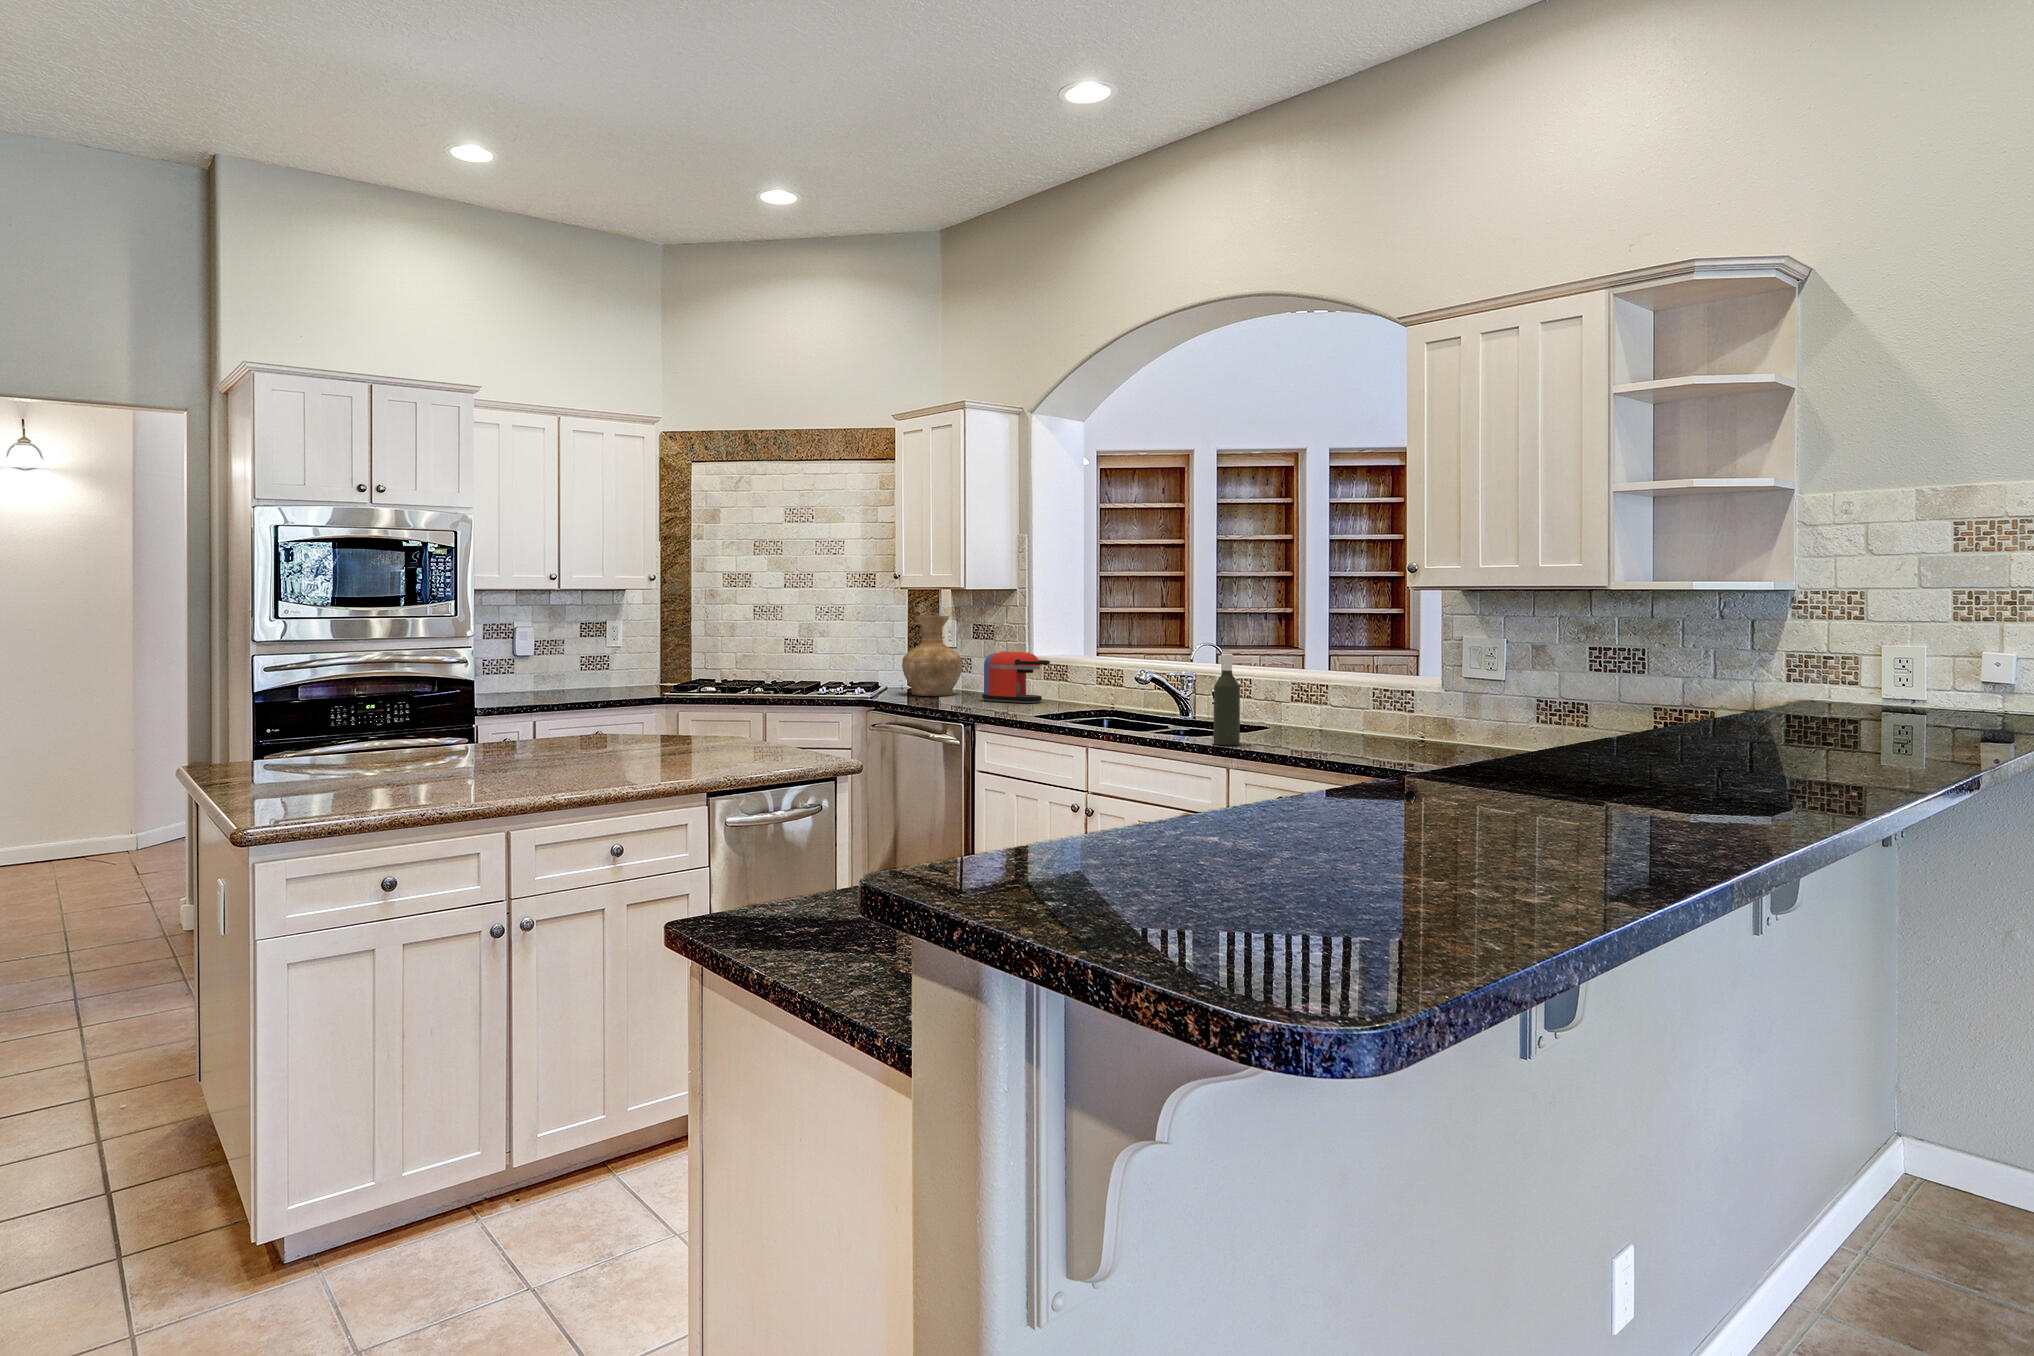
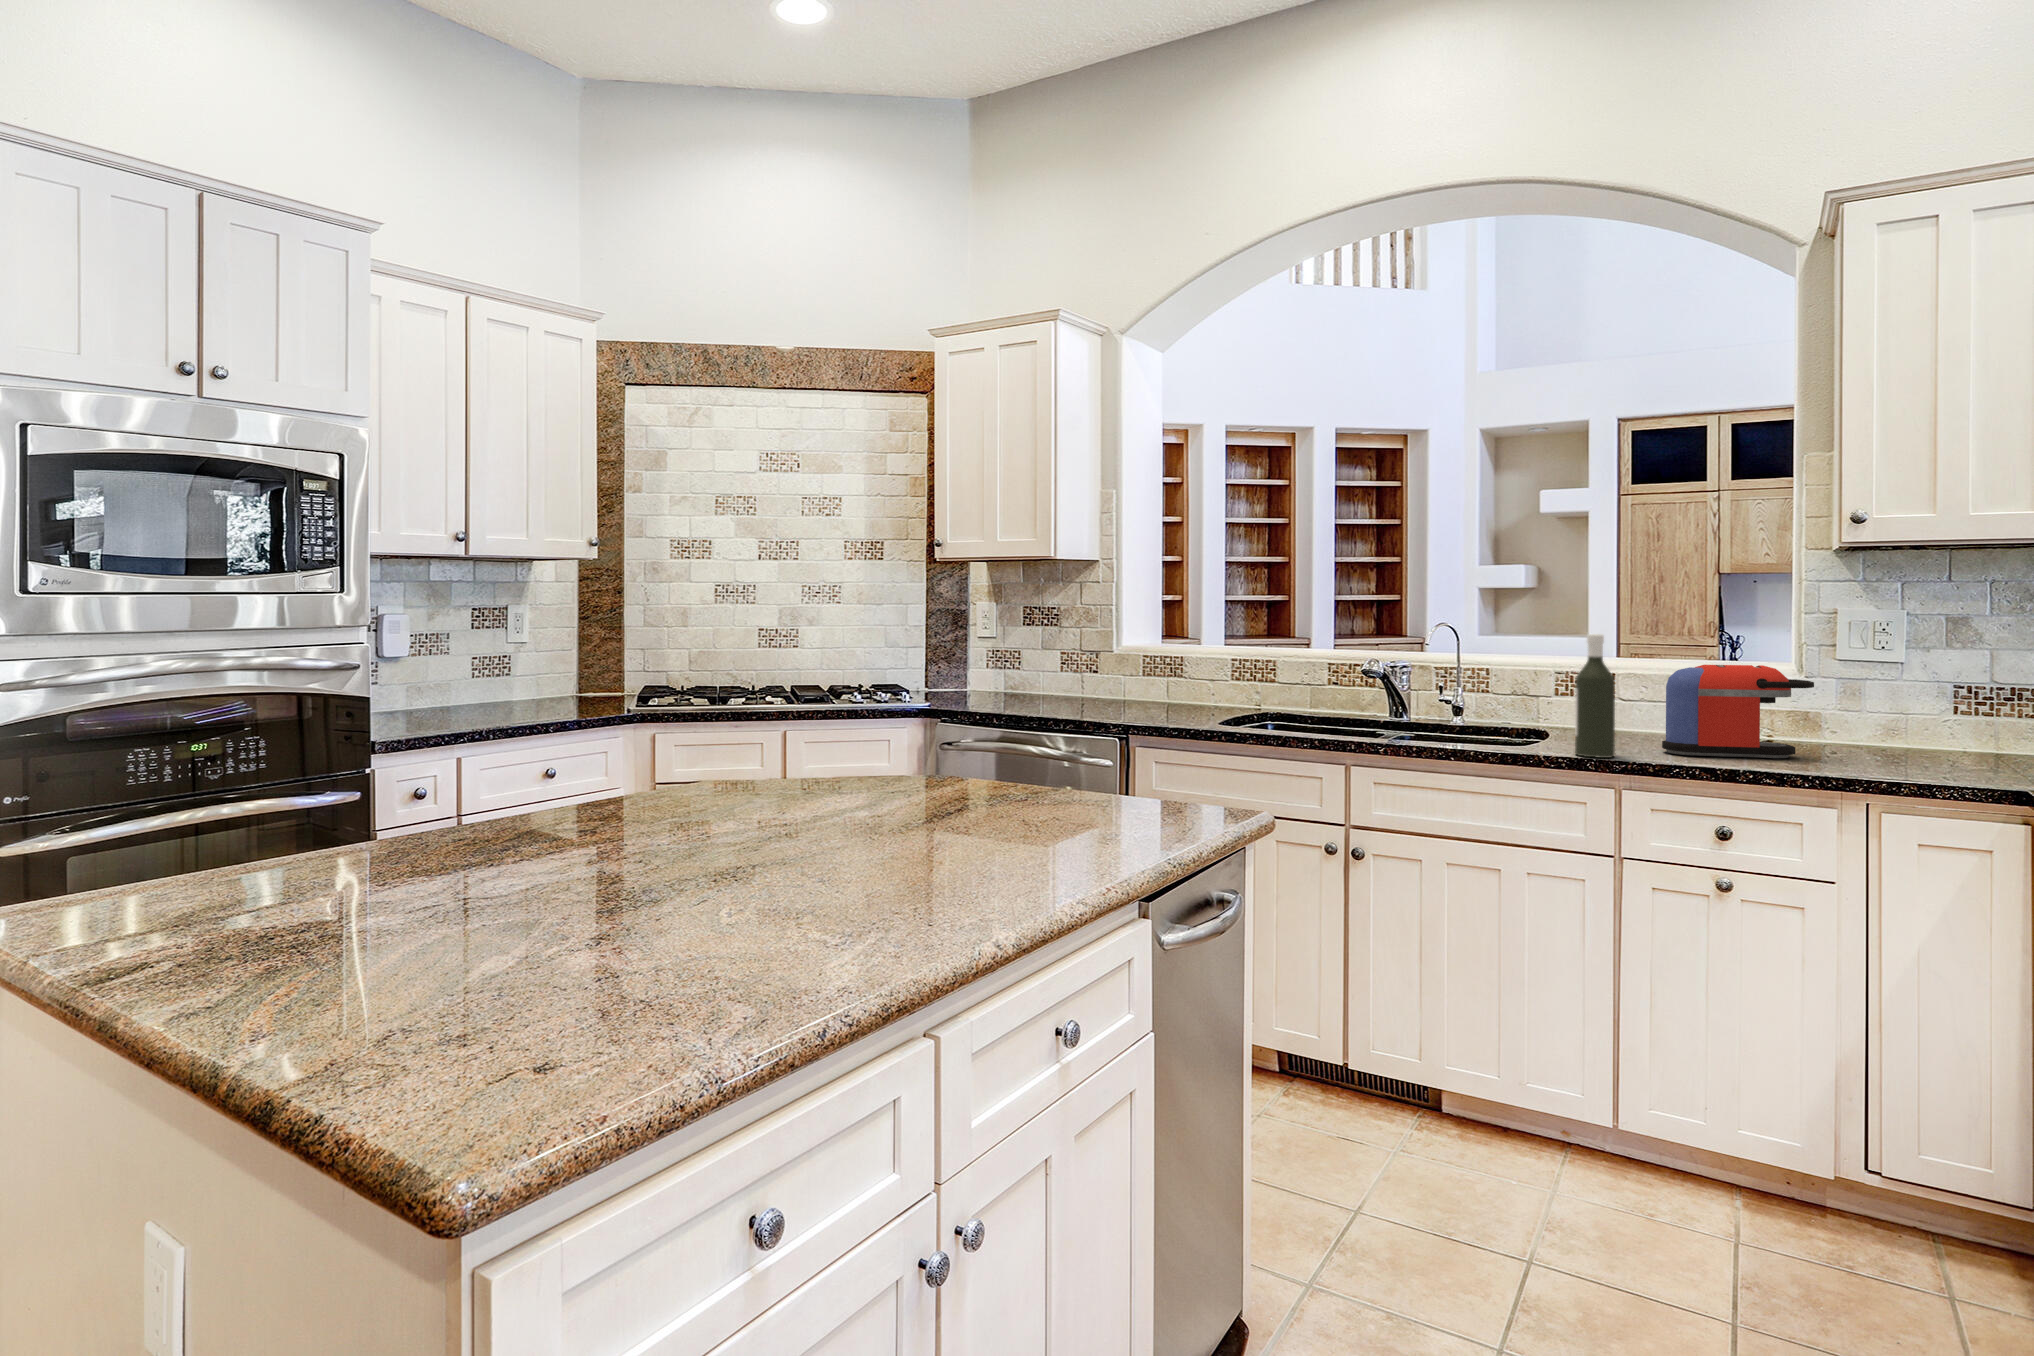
vase: present [902,616,963,696] -> none [945,595,1023,700]
coffee maker: present [982,652,1050,703] -> present [1662,665,1814,758]

